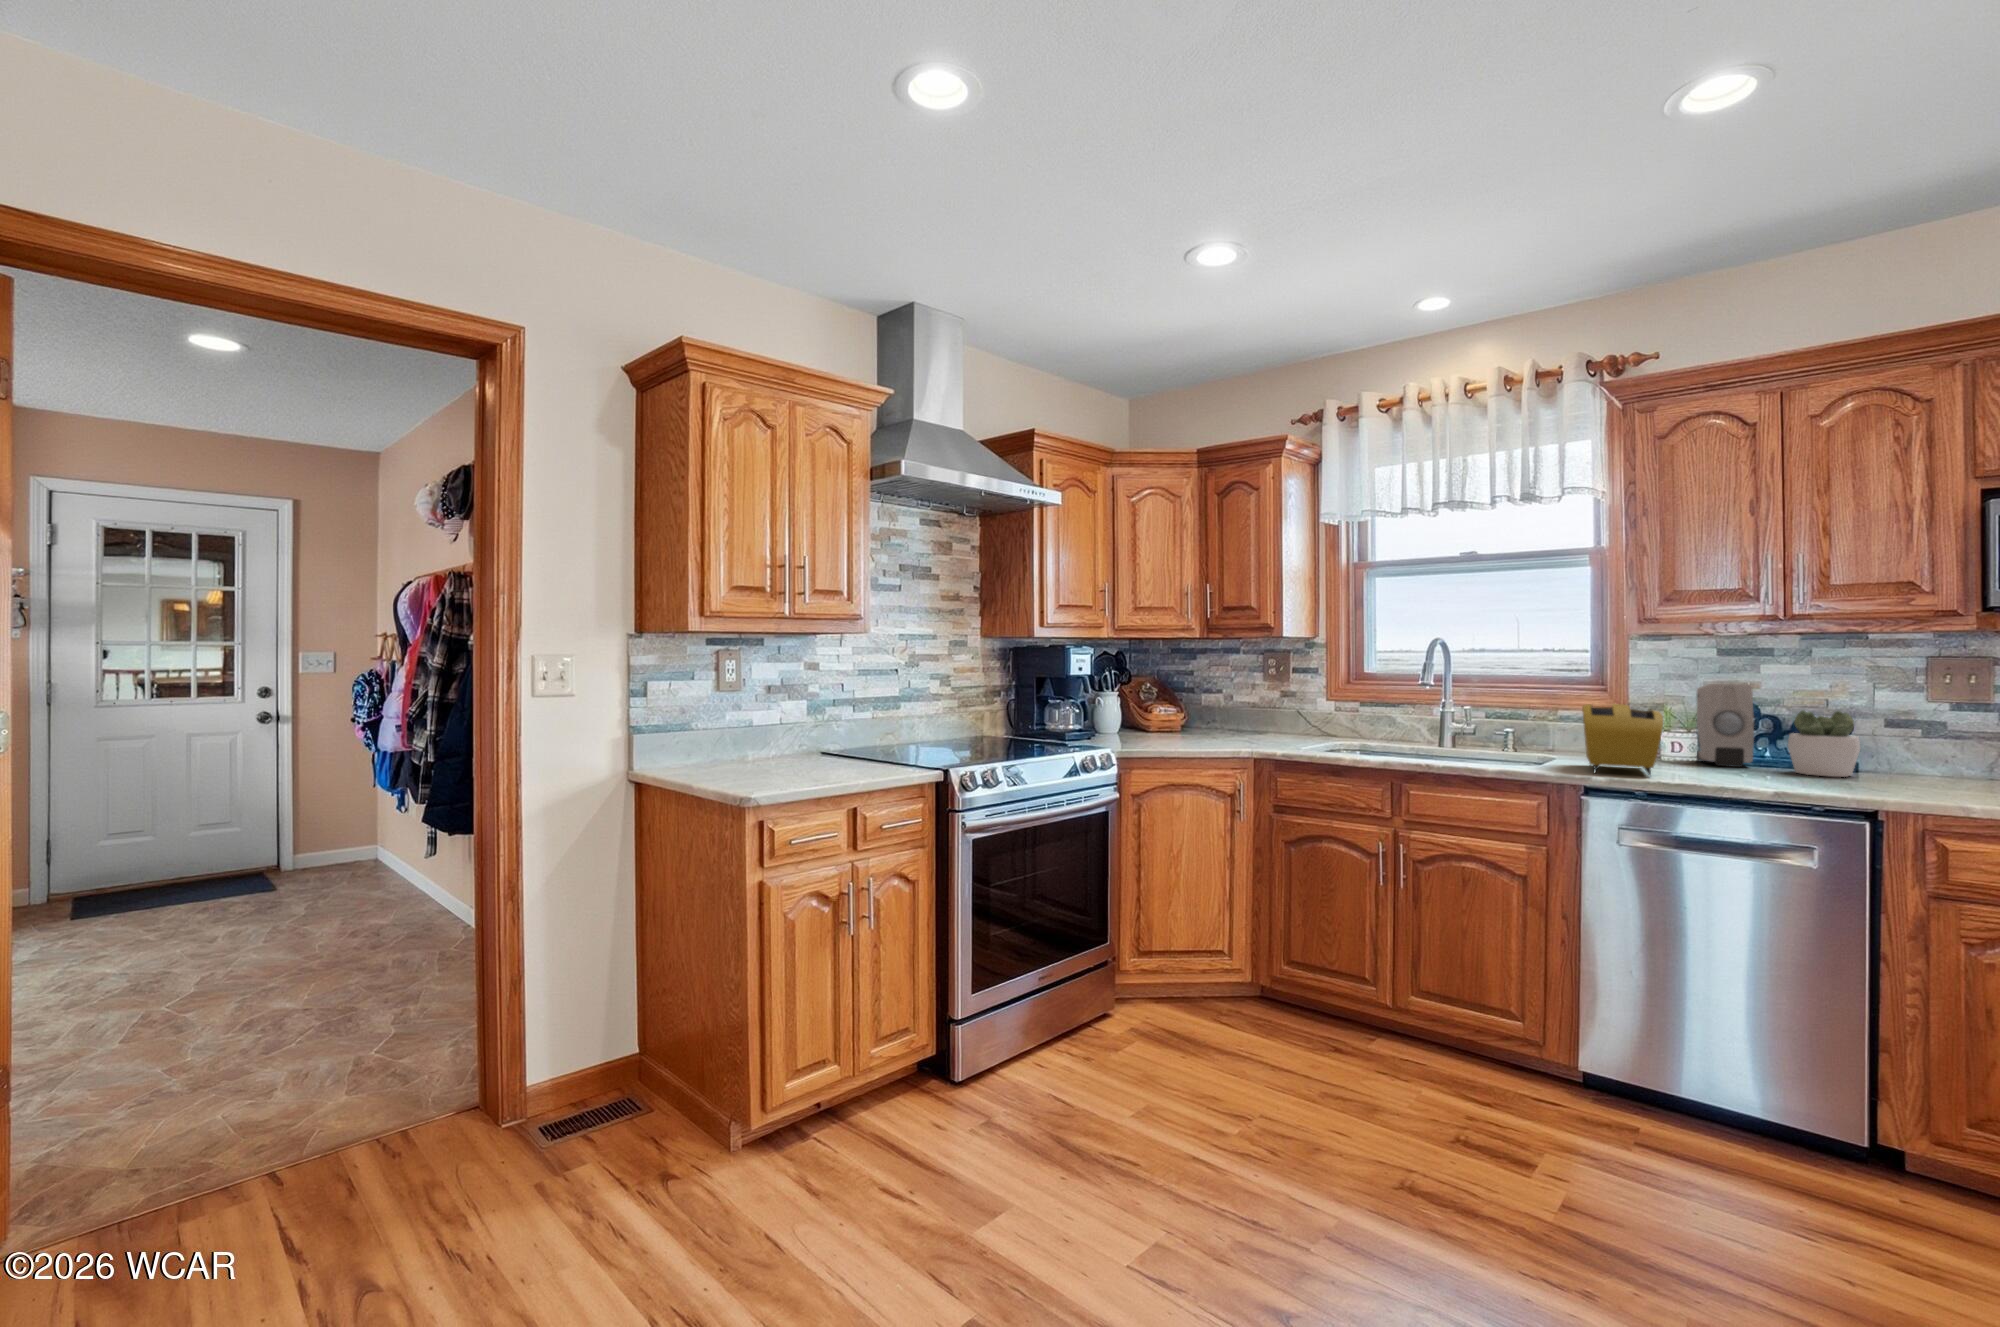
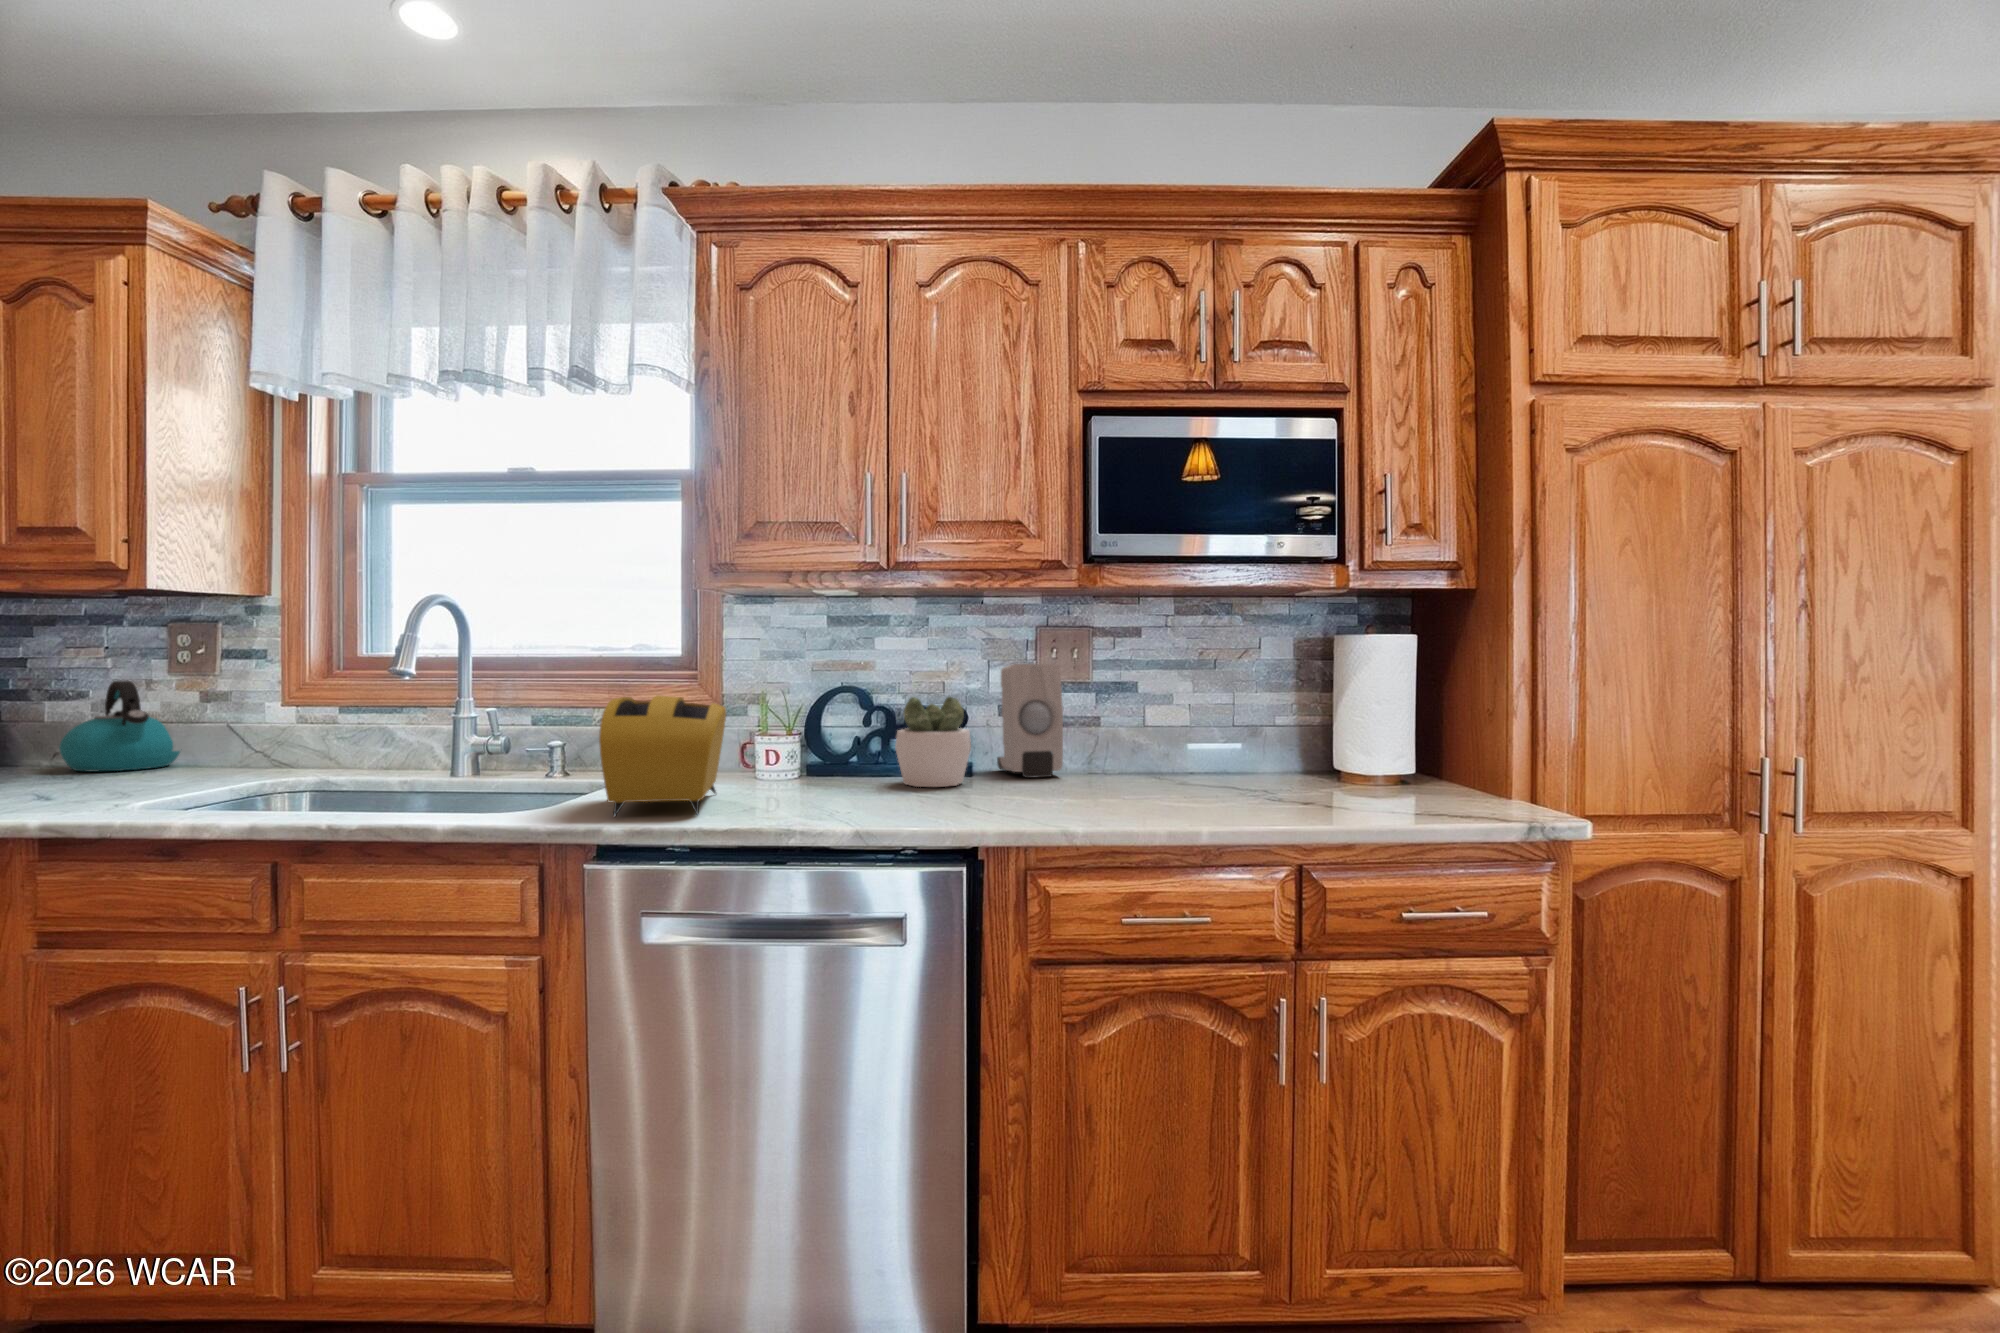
soap dispenser: present [1697,684,1754,767] -> present [997,664,1063,778]
kettle: none [1221,685,1271,732] -> present [59,680,180,772]

